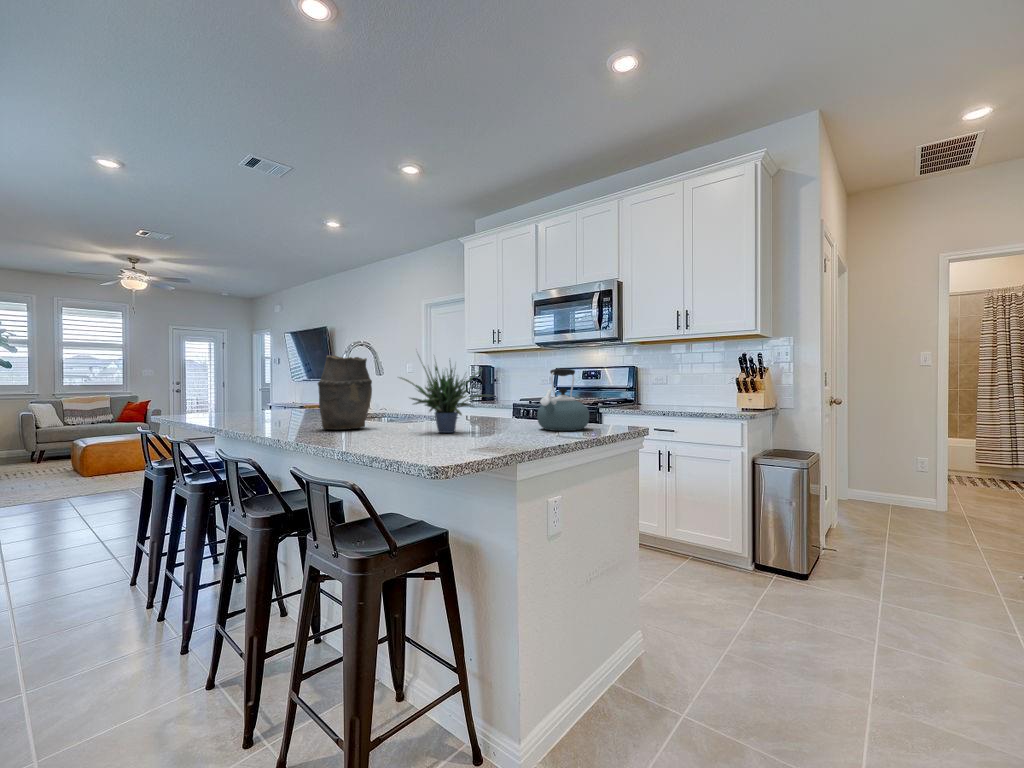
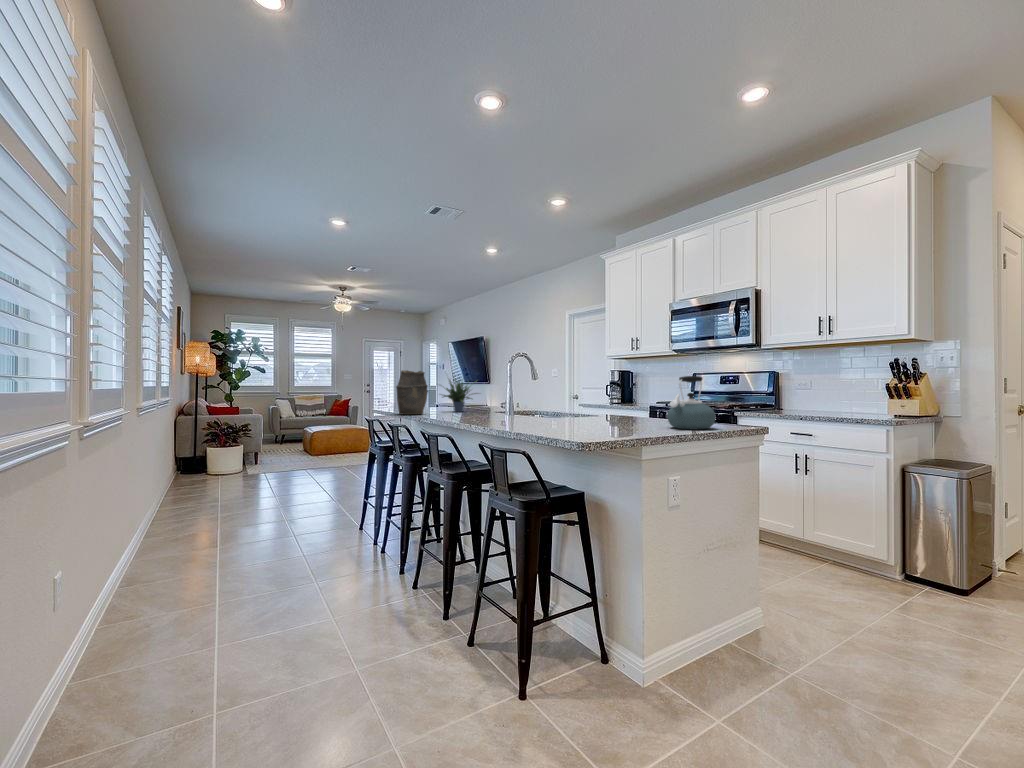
vase: present [318,356,372,430] -> present [396,370,428,415]
potted plant: present [401,365,492,433] -> present [443,380,478,412]

